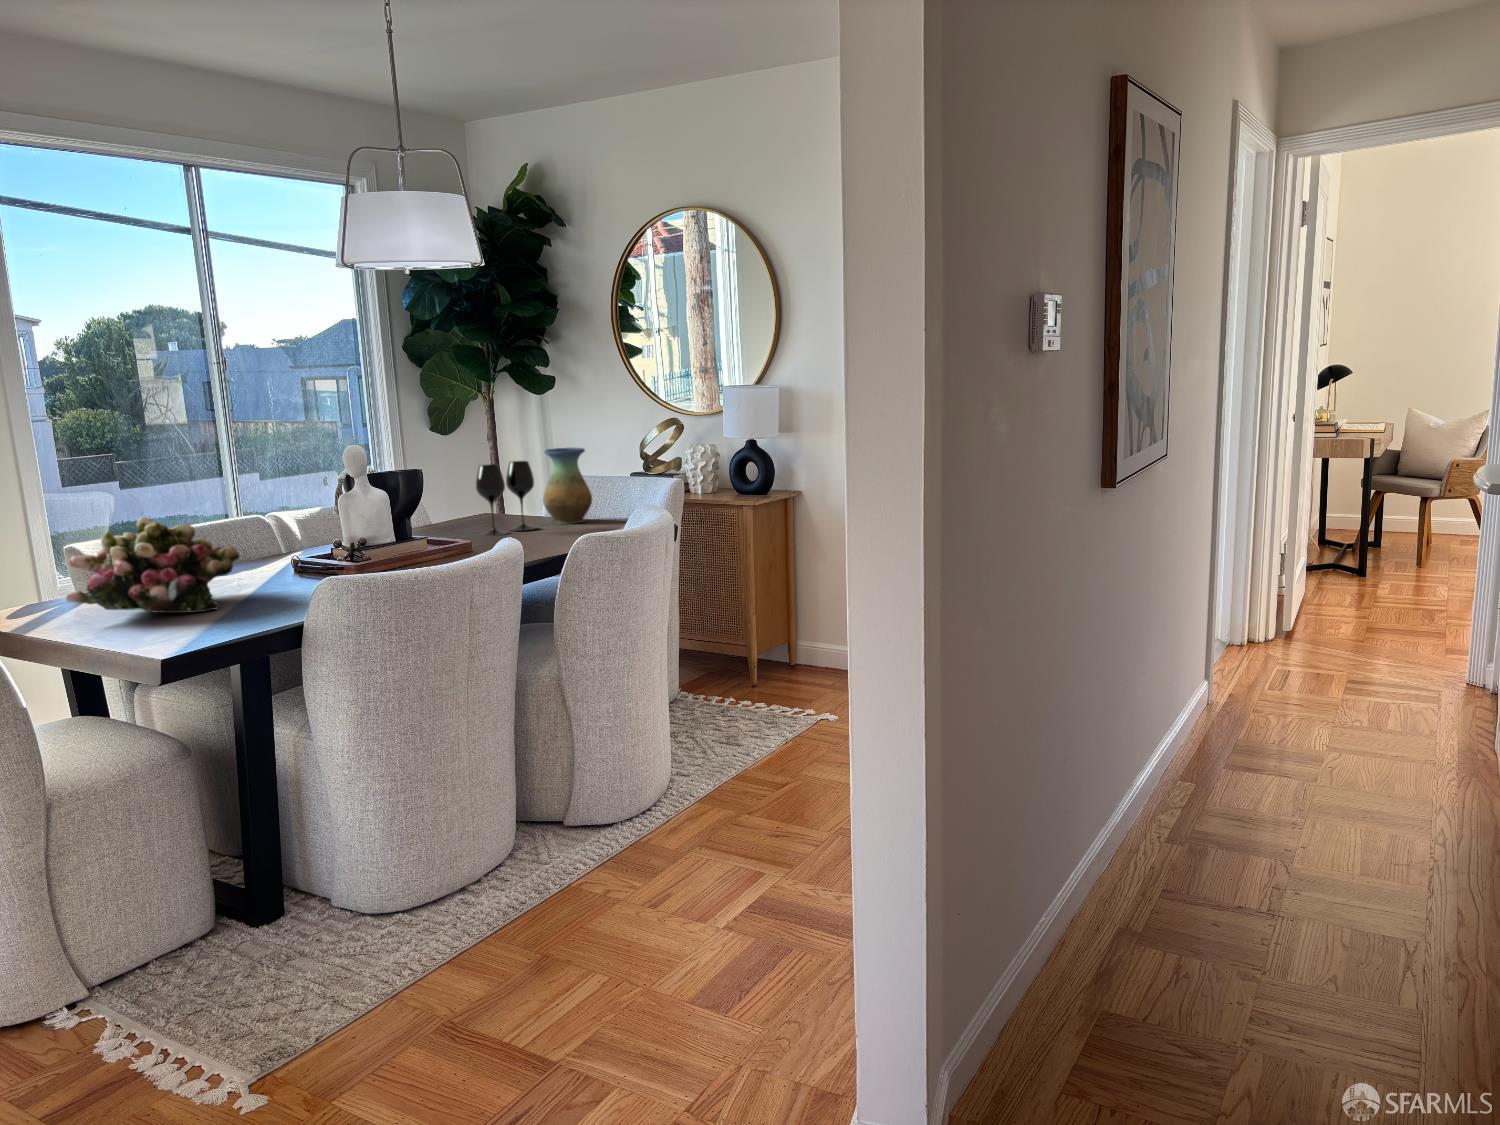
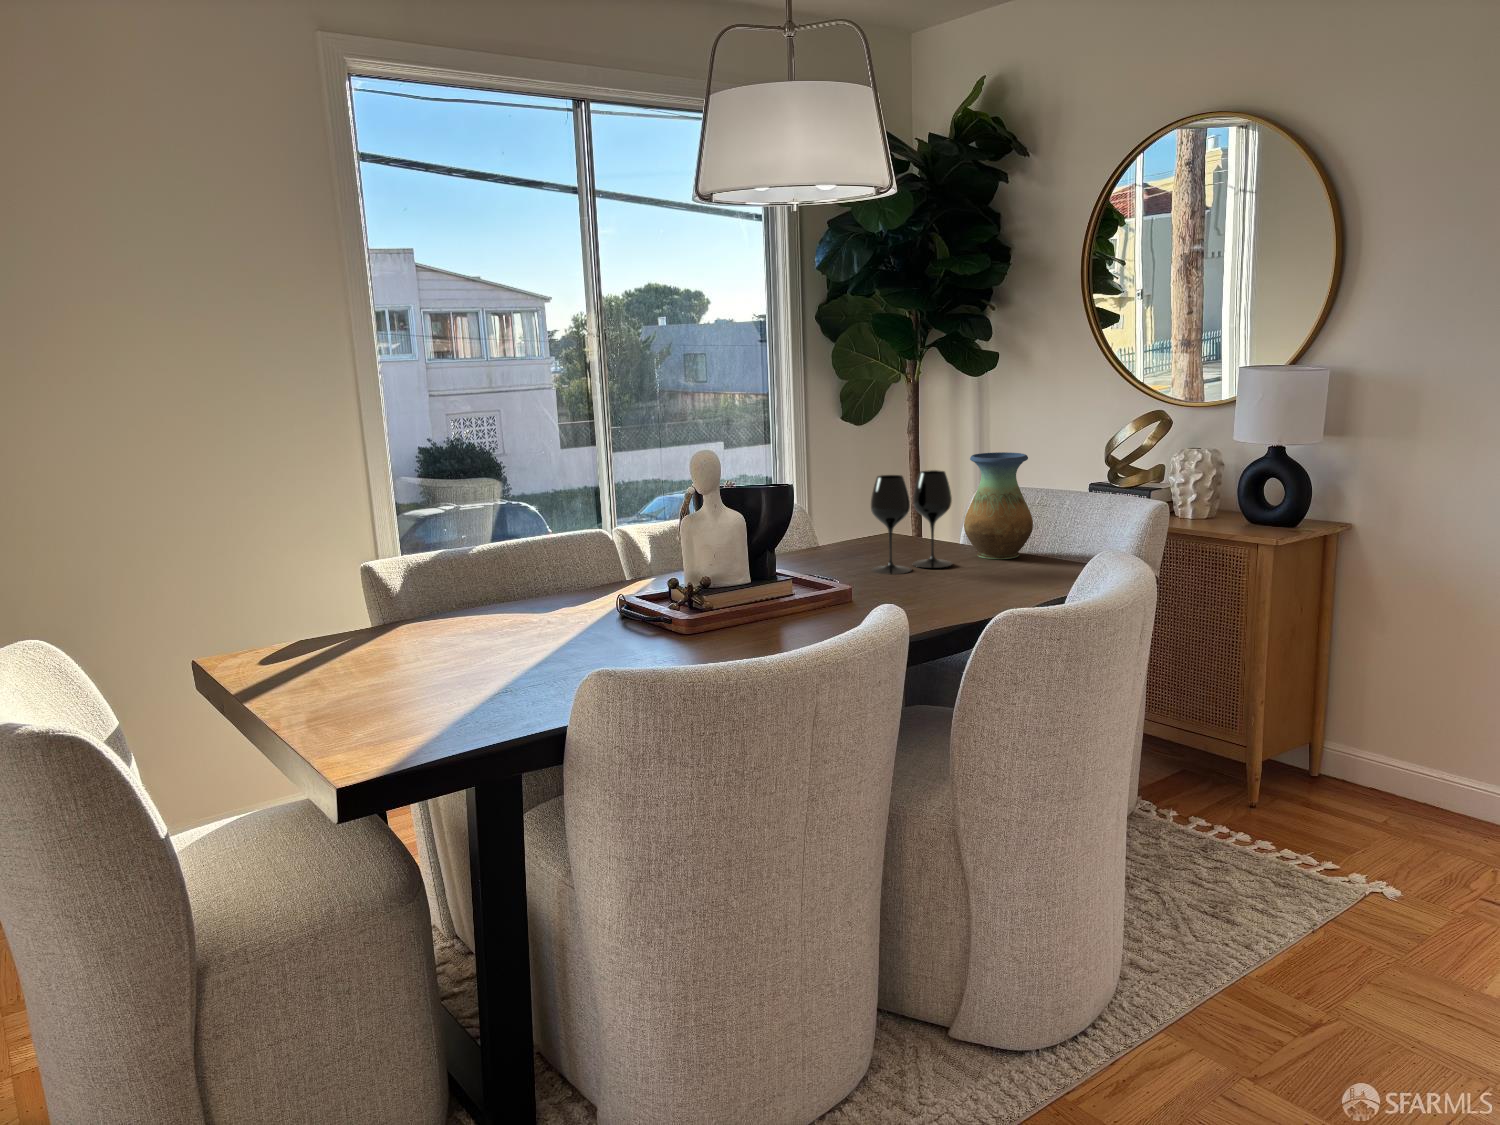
flower arrangement: present [66,517,239,613] -> none [311,539,528,677]

